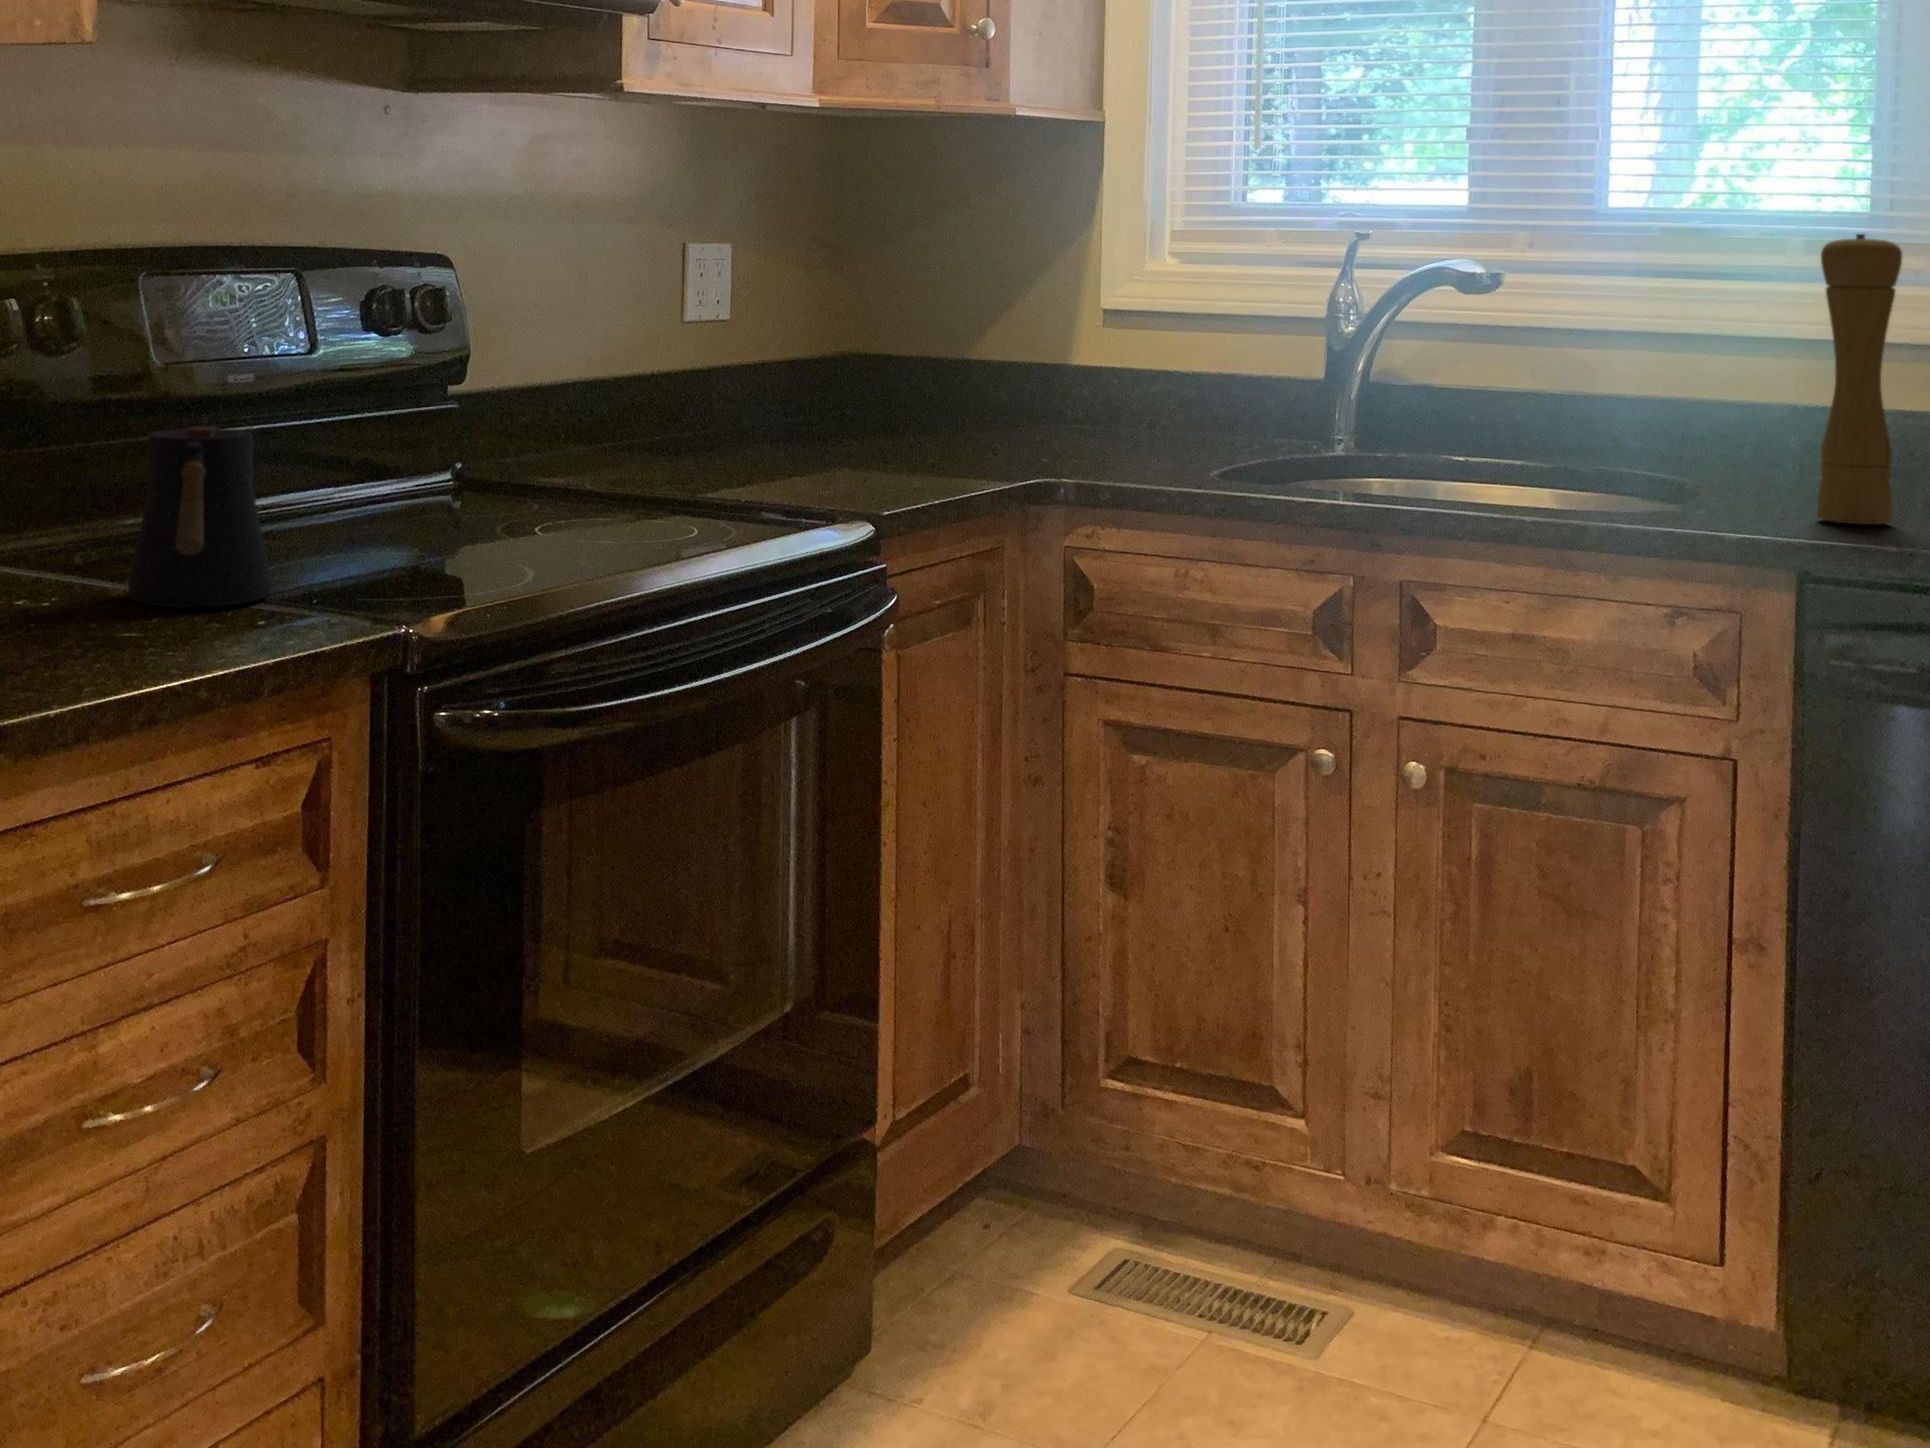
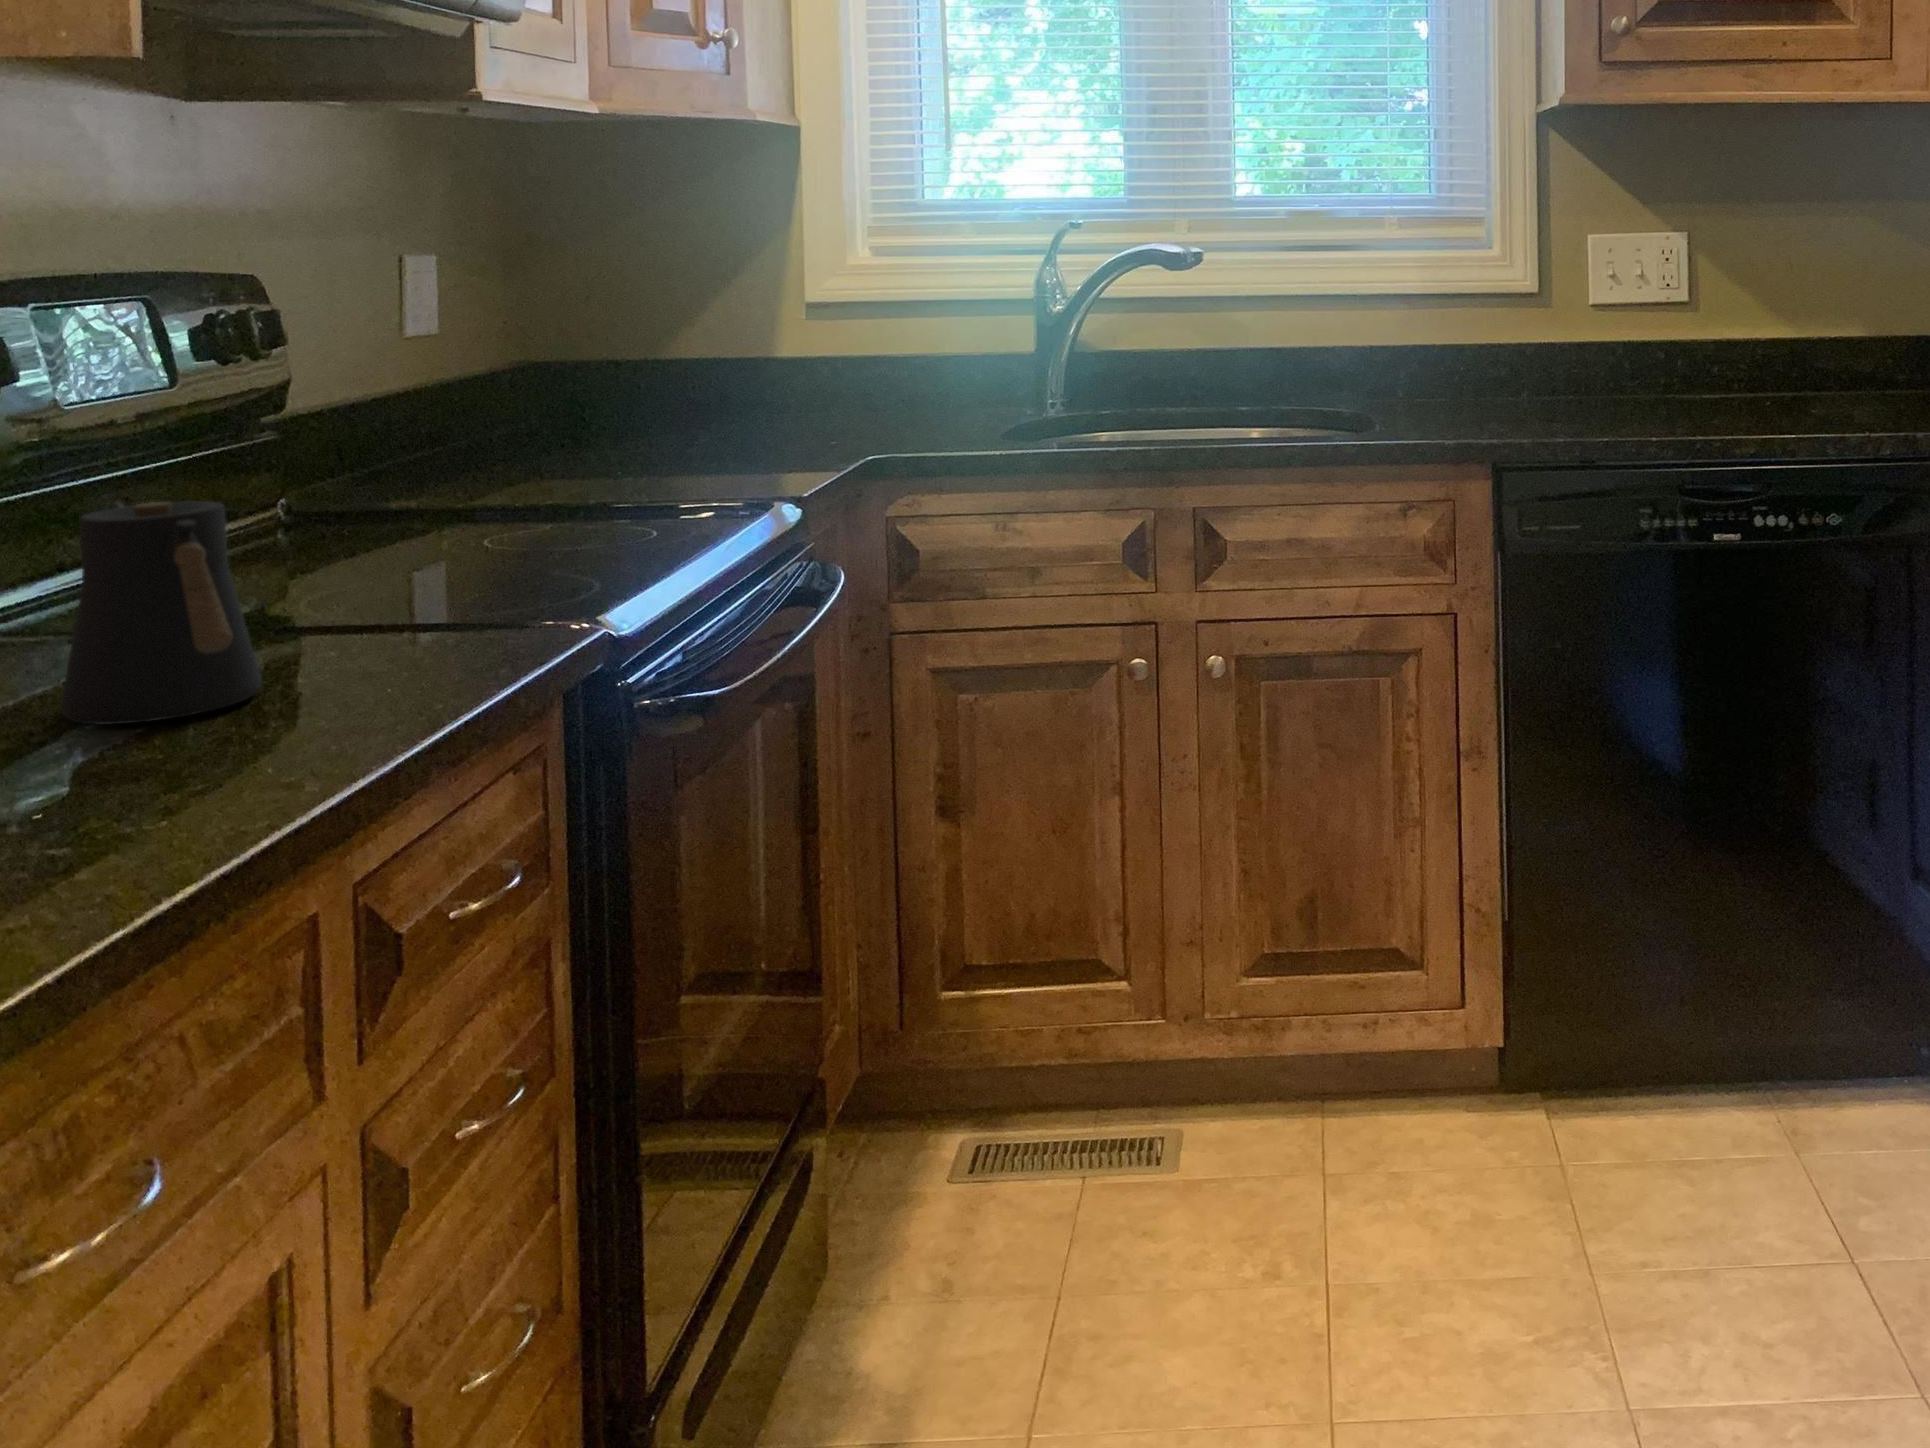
pepper mill: present [1817,234,1902,525] -> none [1465,210,1522,427]

